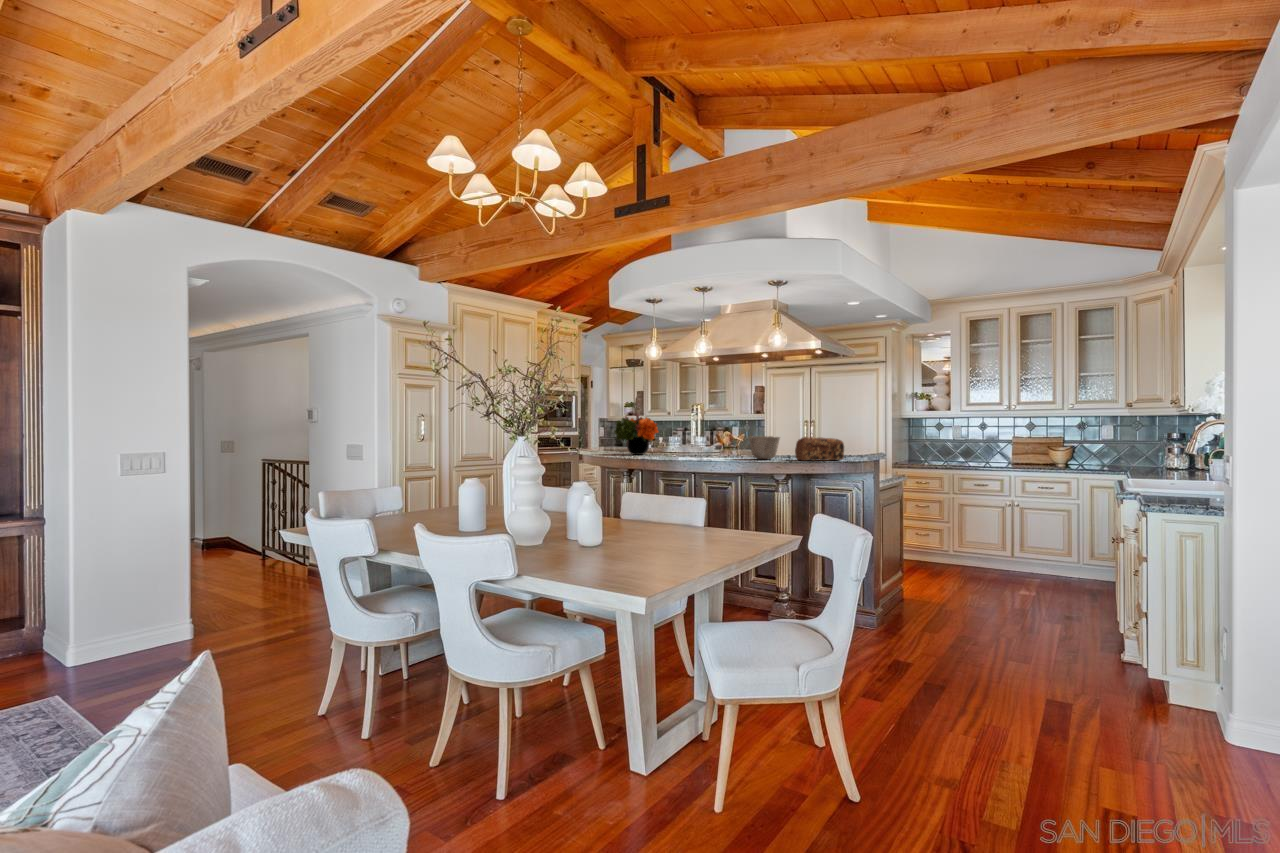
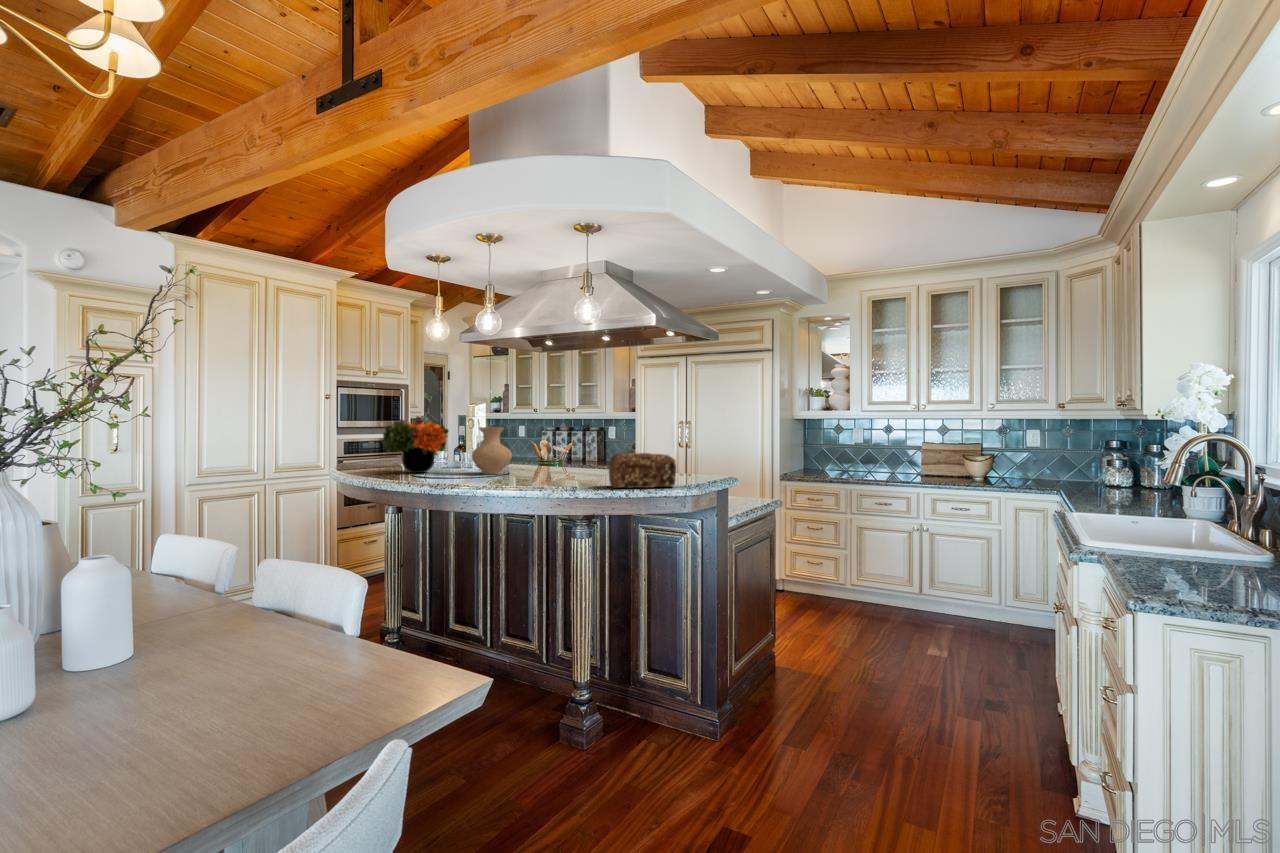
vase: none [679,422,708,456] -> present [472,427,512,474]
ceramic bowl: present [748,436,780,459] -> none [544,450,591,484]

